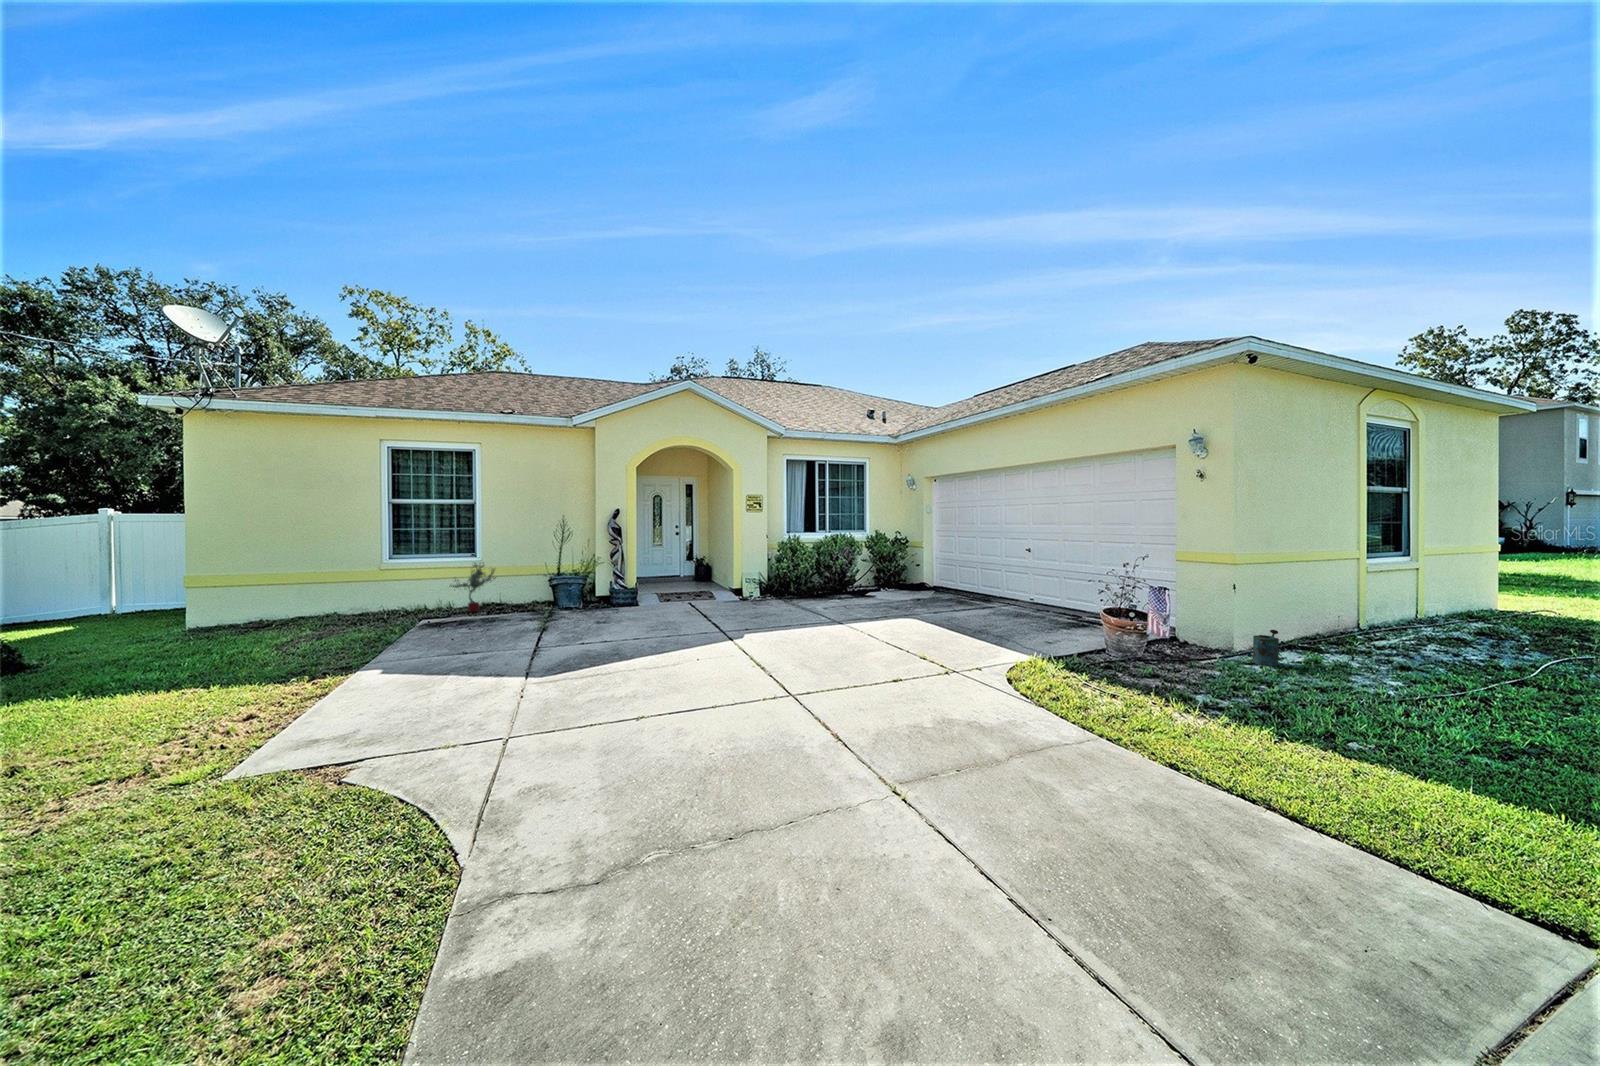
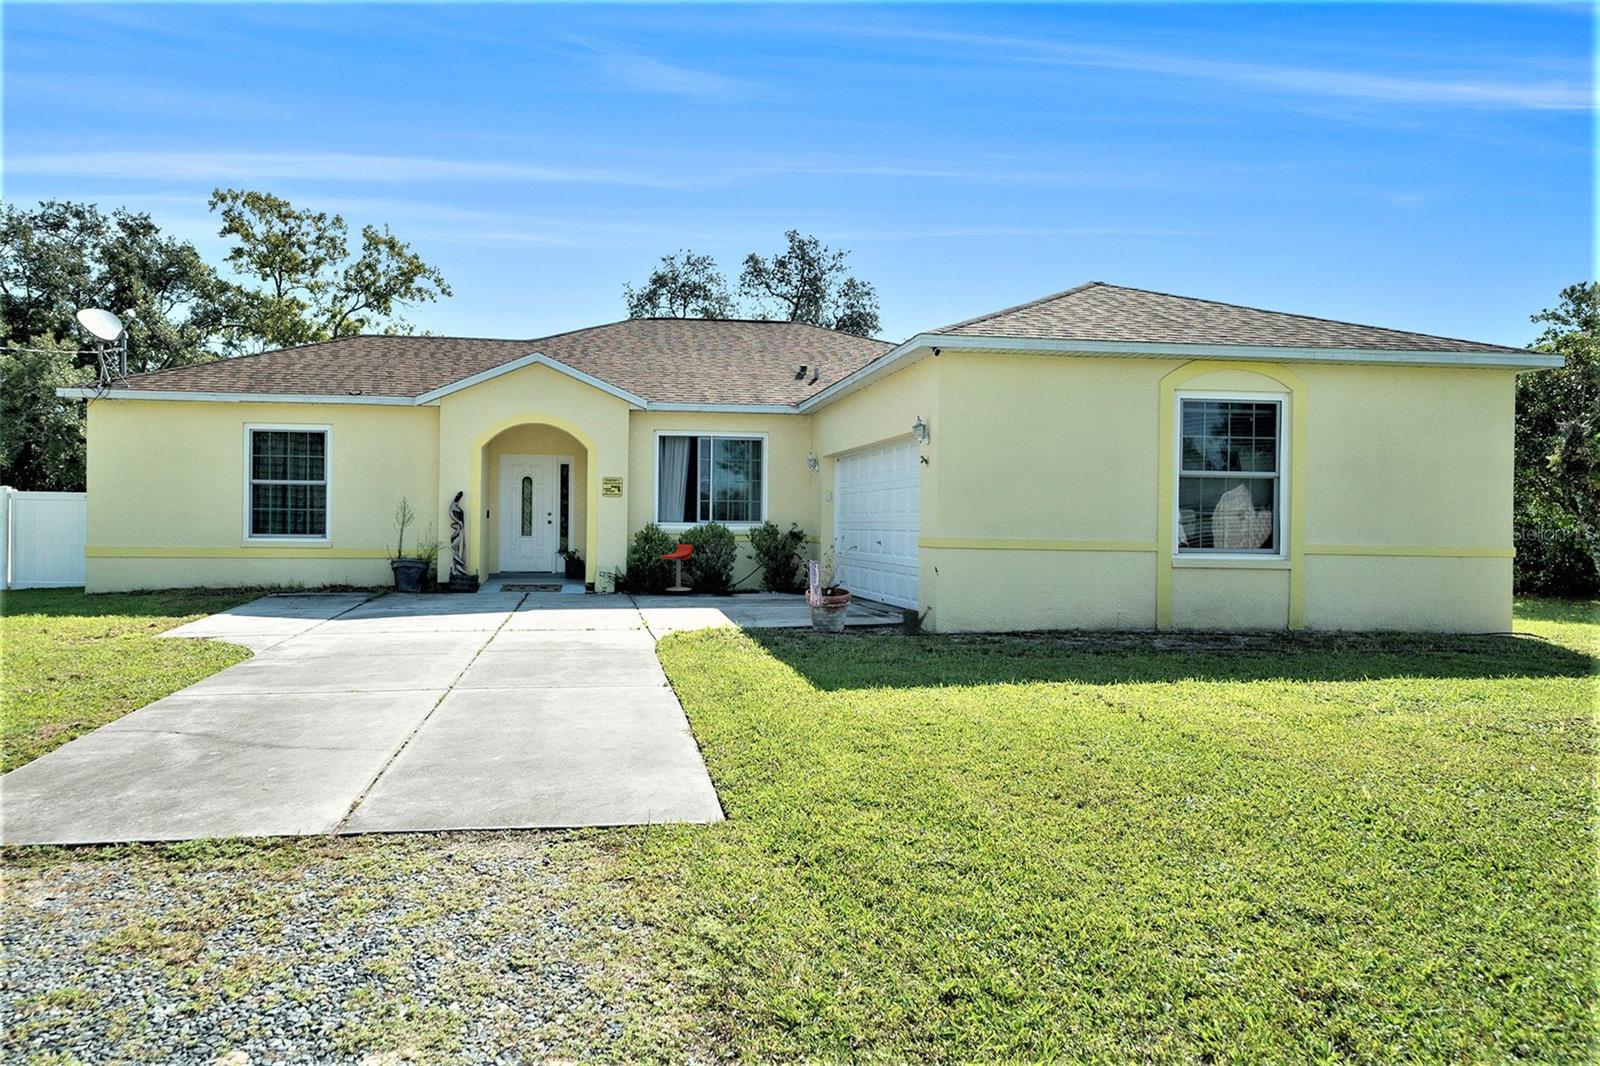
stool: none [812,556,837,599] -> present [660,544,693,591]
potted tree: present [449,563,496,613] -> none [299,542,342,591]

